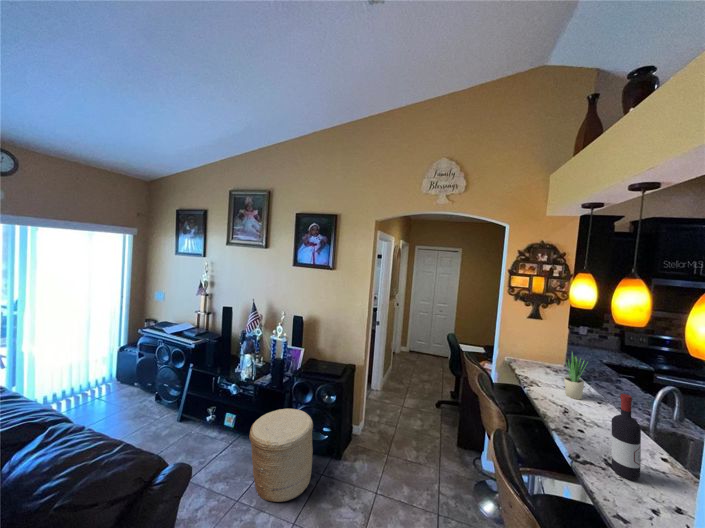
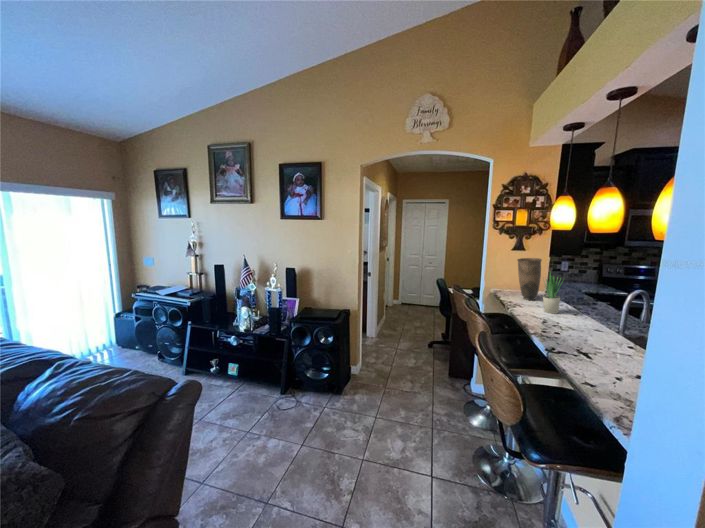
vase: none [535,329,561,377] -> present [517,258,542,300]
wine bottle: present [611,394,641,480] -> none [577,289,602,360]
woven basket: present [249,409,313,502] -> none [254,352,315,430]

